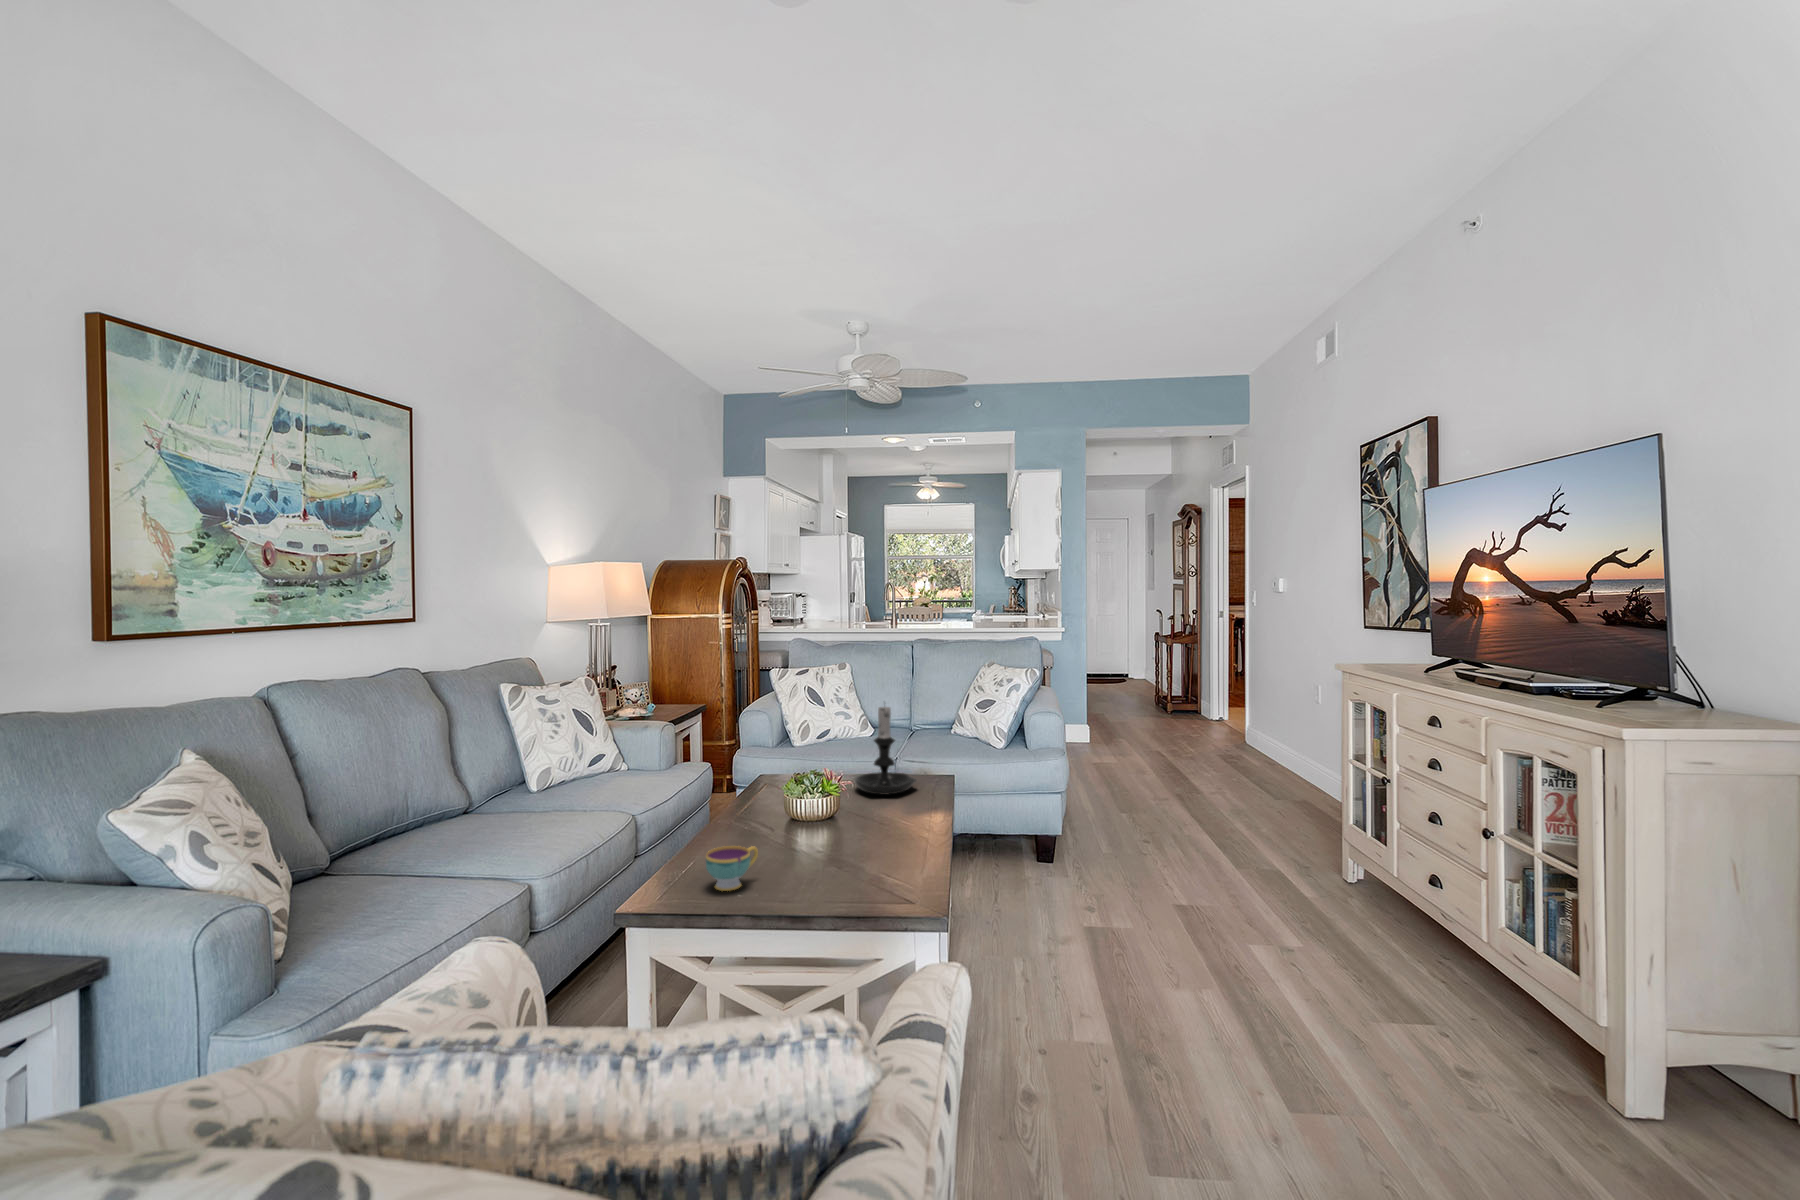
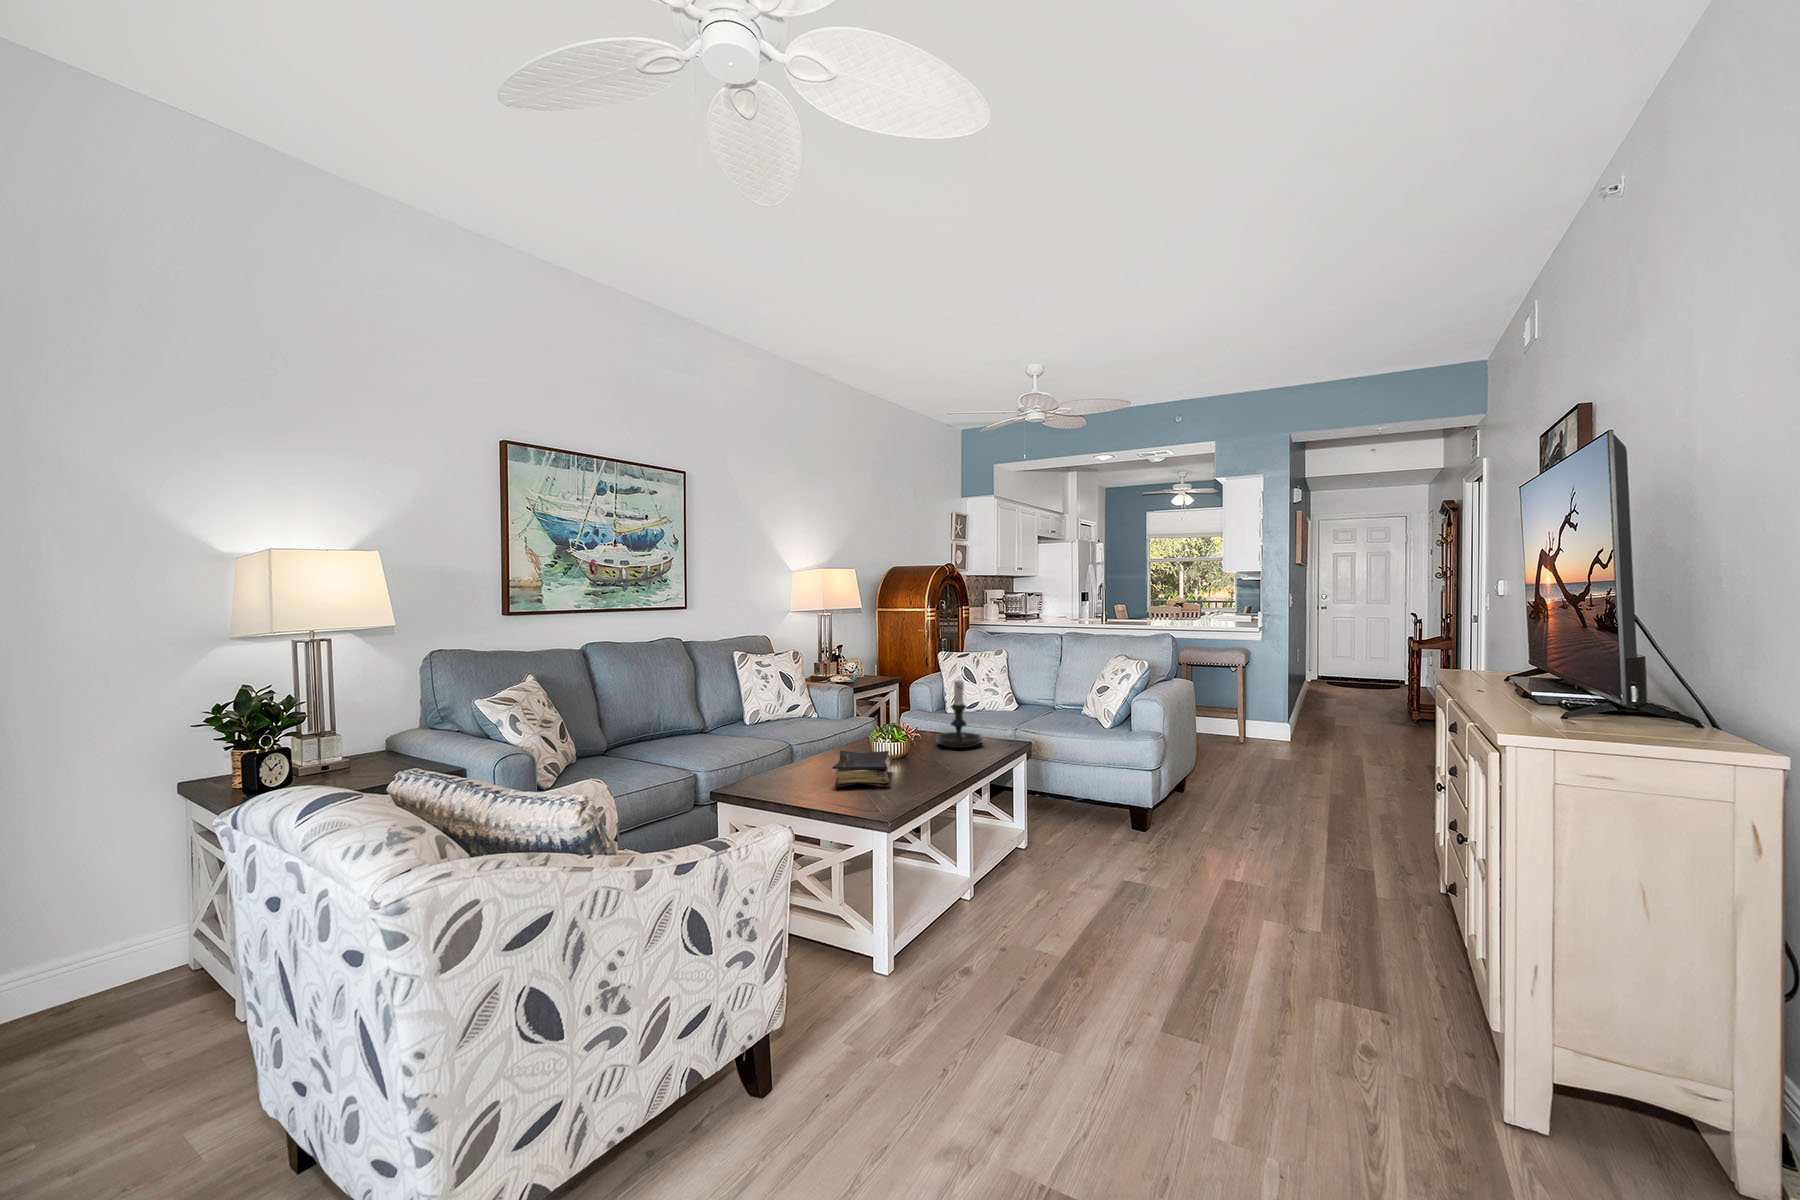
book: none [781,812,884,879] -> present [833,751,892,788]
teacup: present [706,846,758,891] -> none [770,761,806,788]

